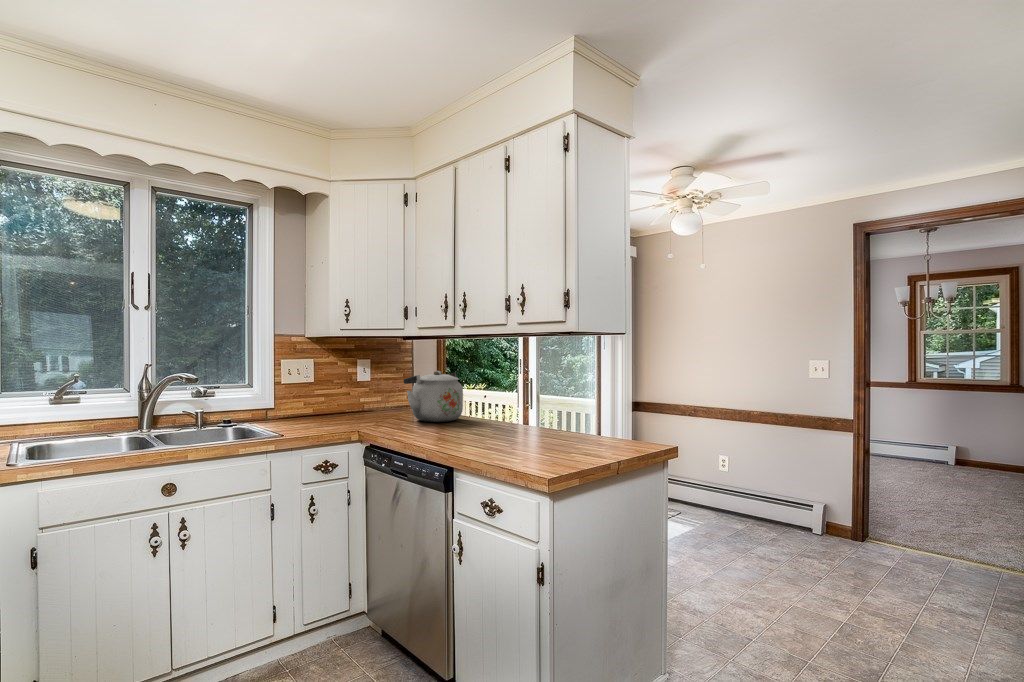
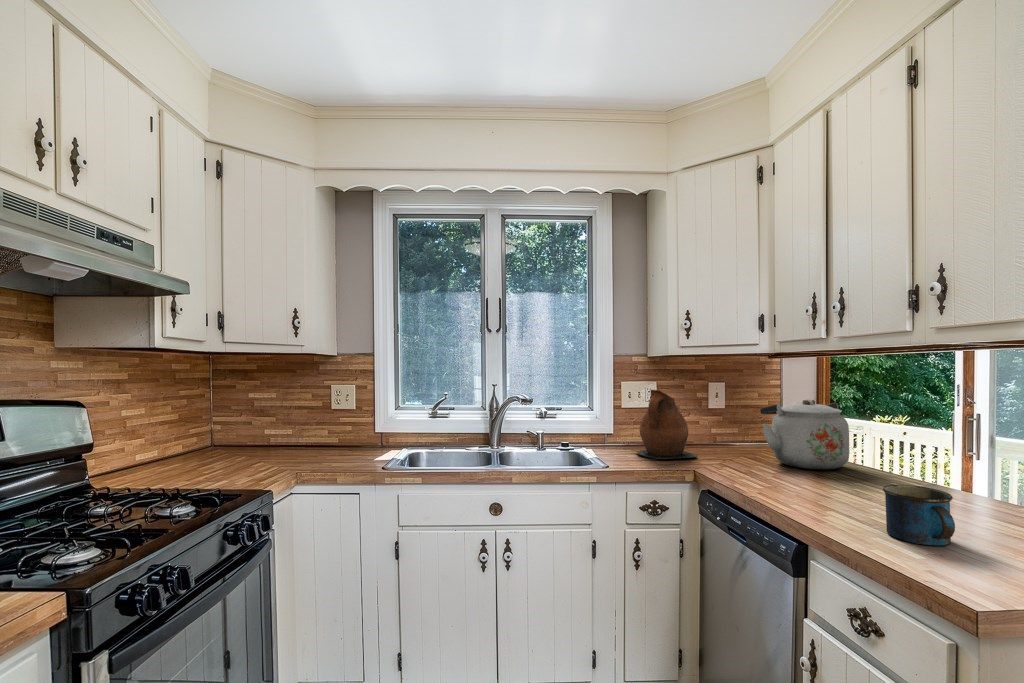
ceramic pitcher: none [298,367,355,427] -> present [636,390,698,459]
mug: none [490,420,524,453] -> present [883,485,955,545]

